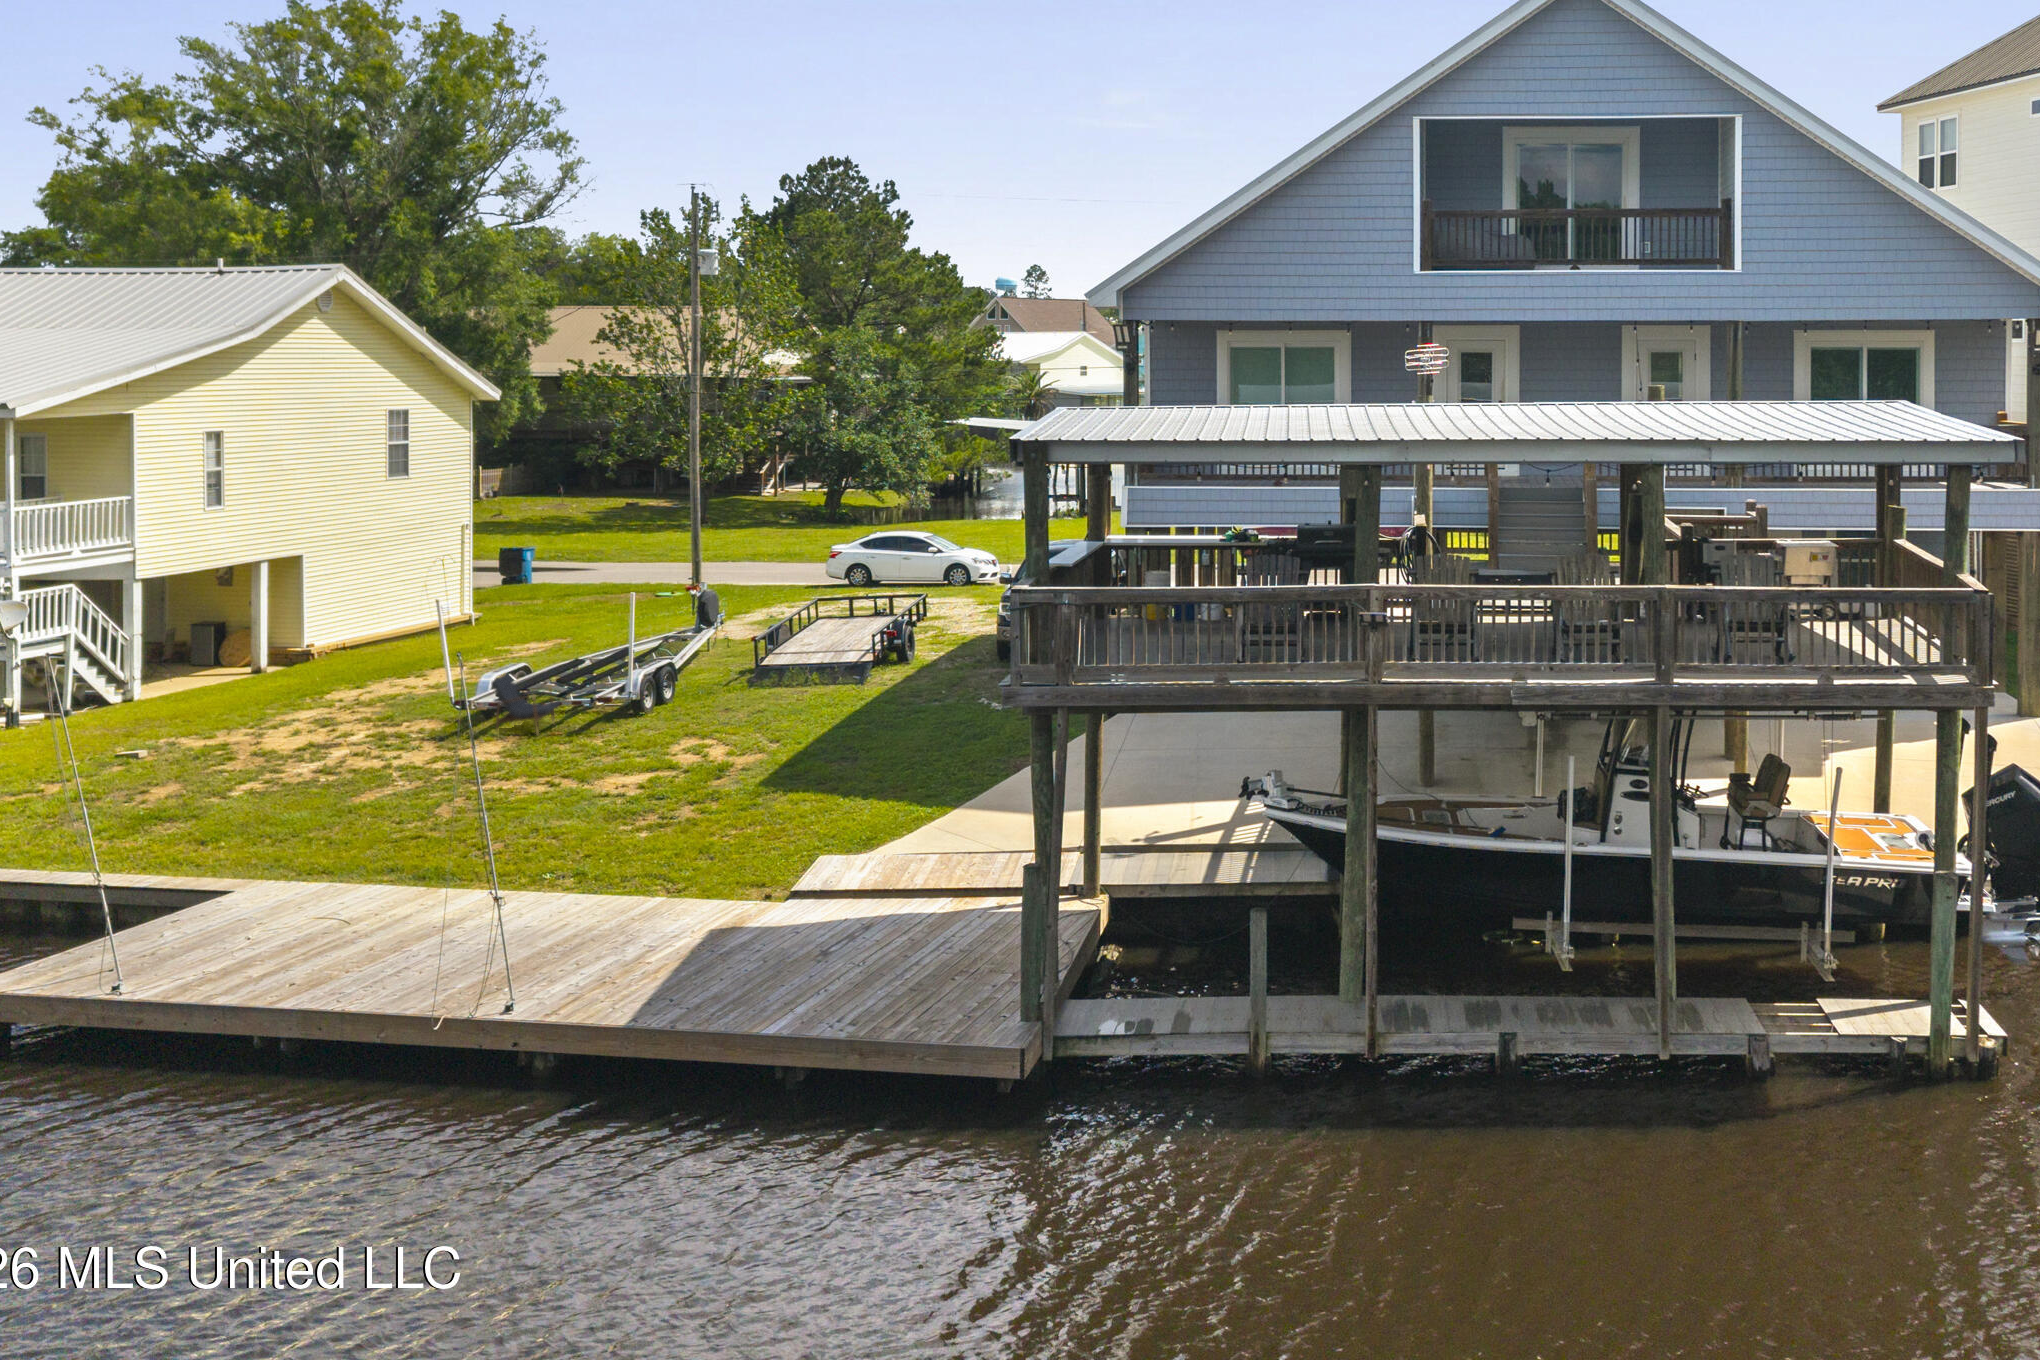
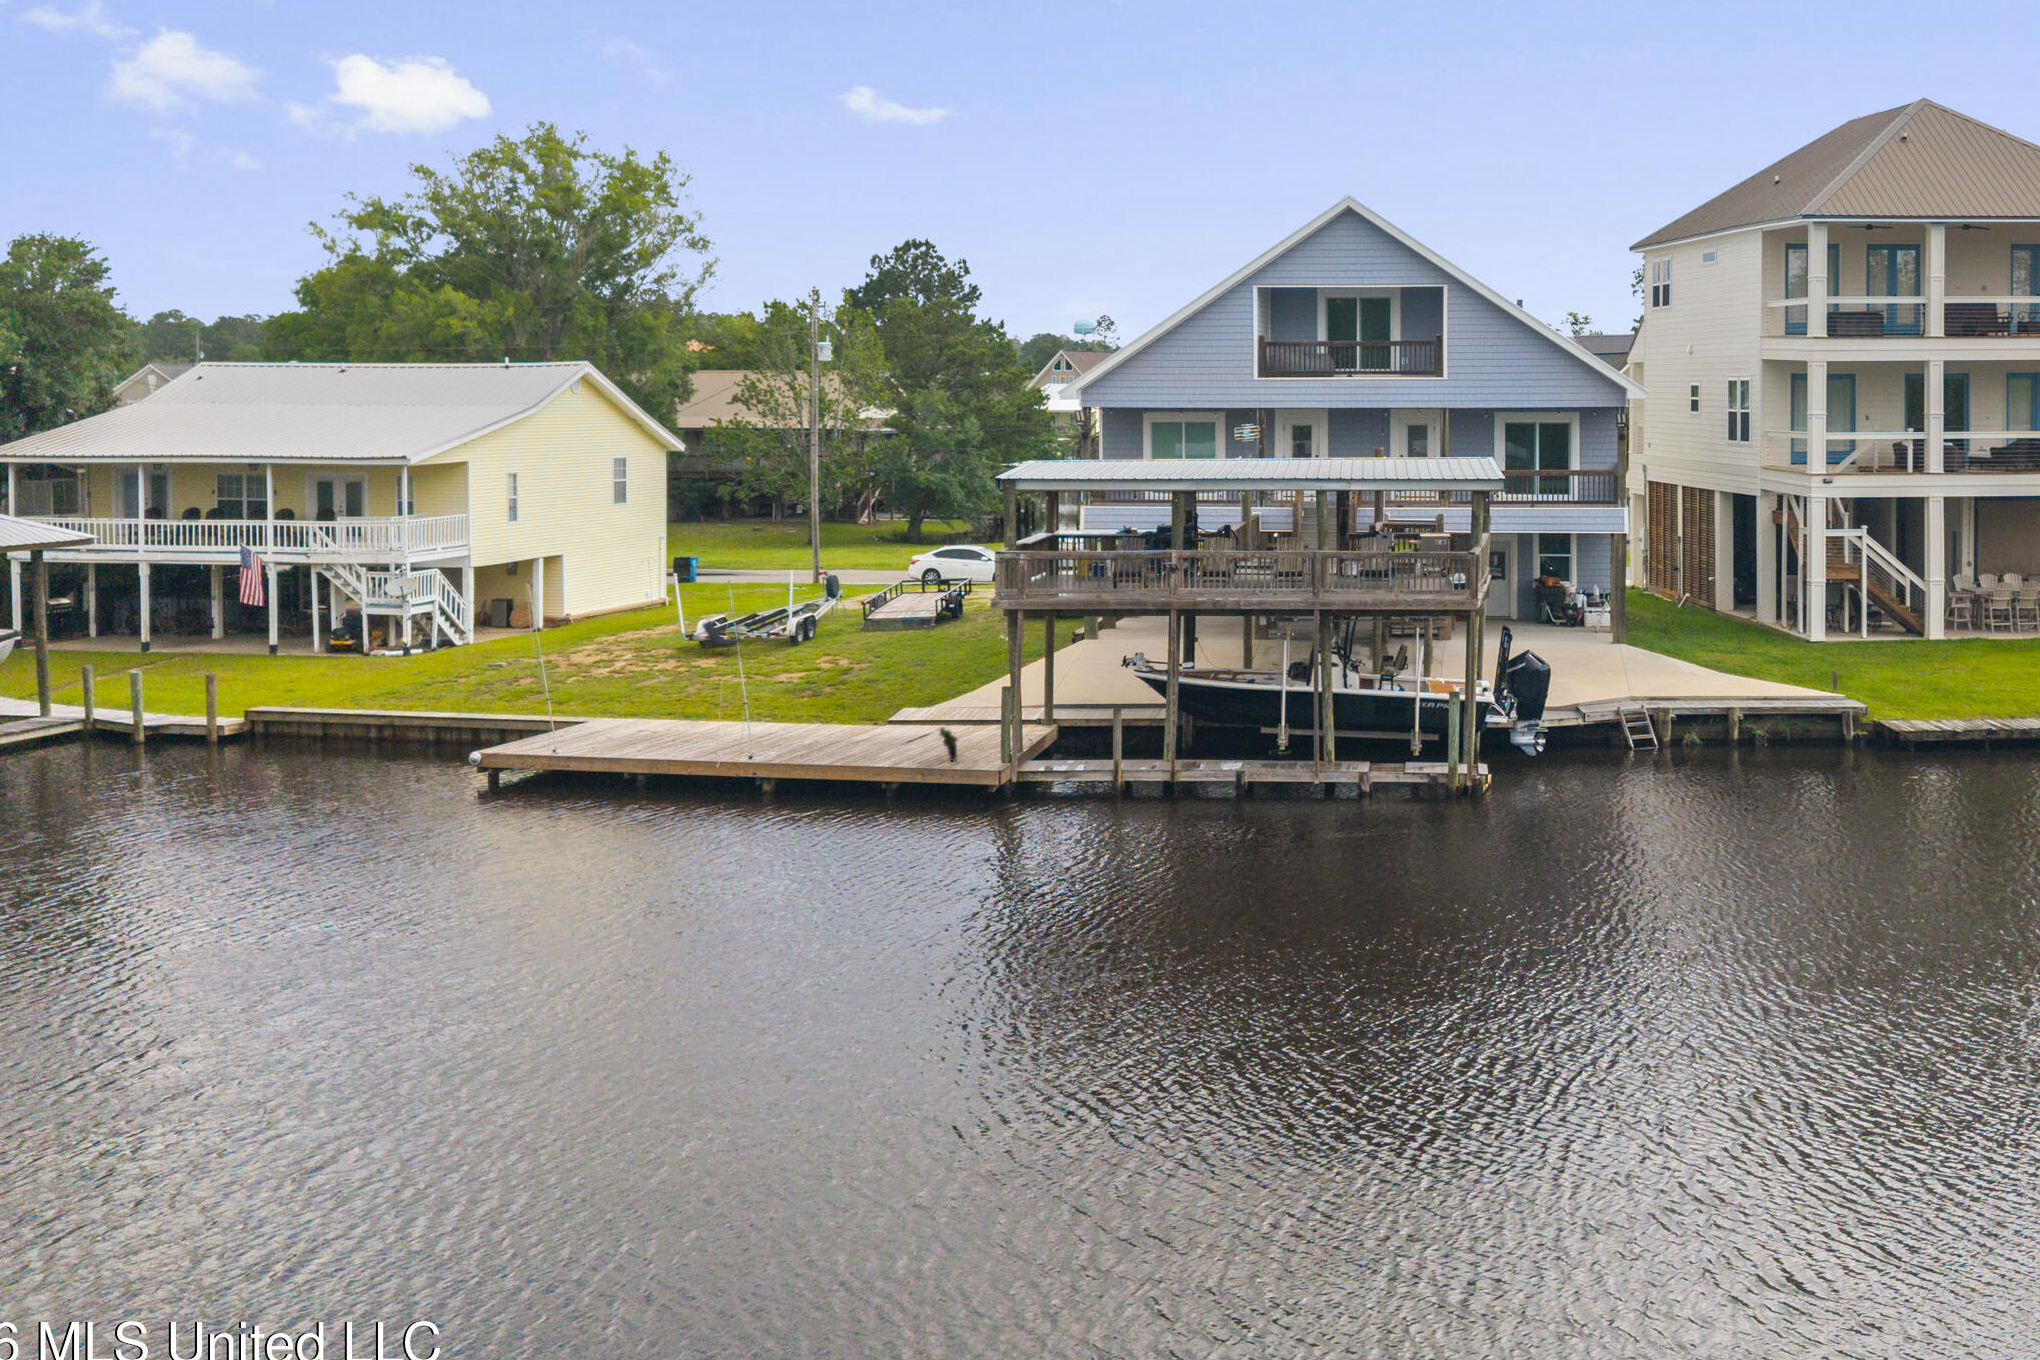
potted plant: none [884,942,929,1015] -> present [939,727,957,761]

